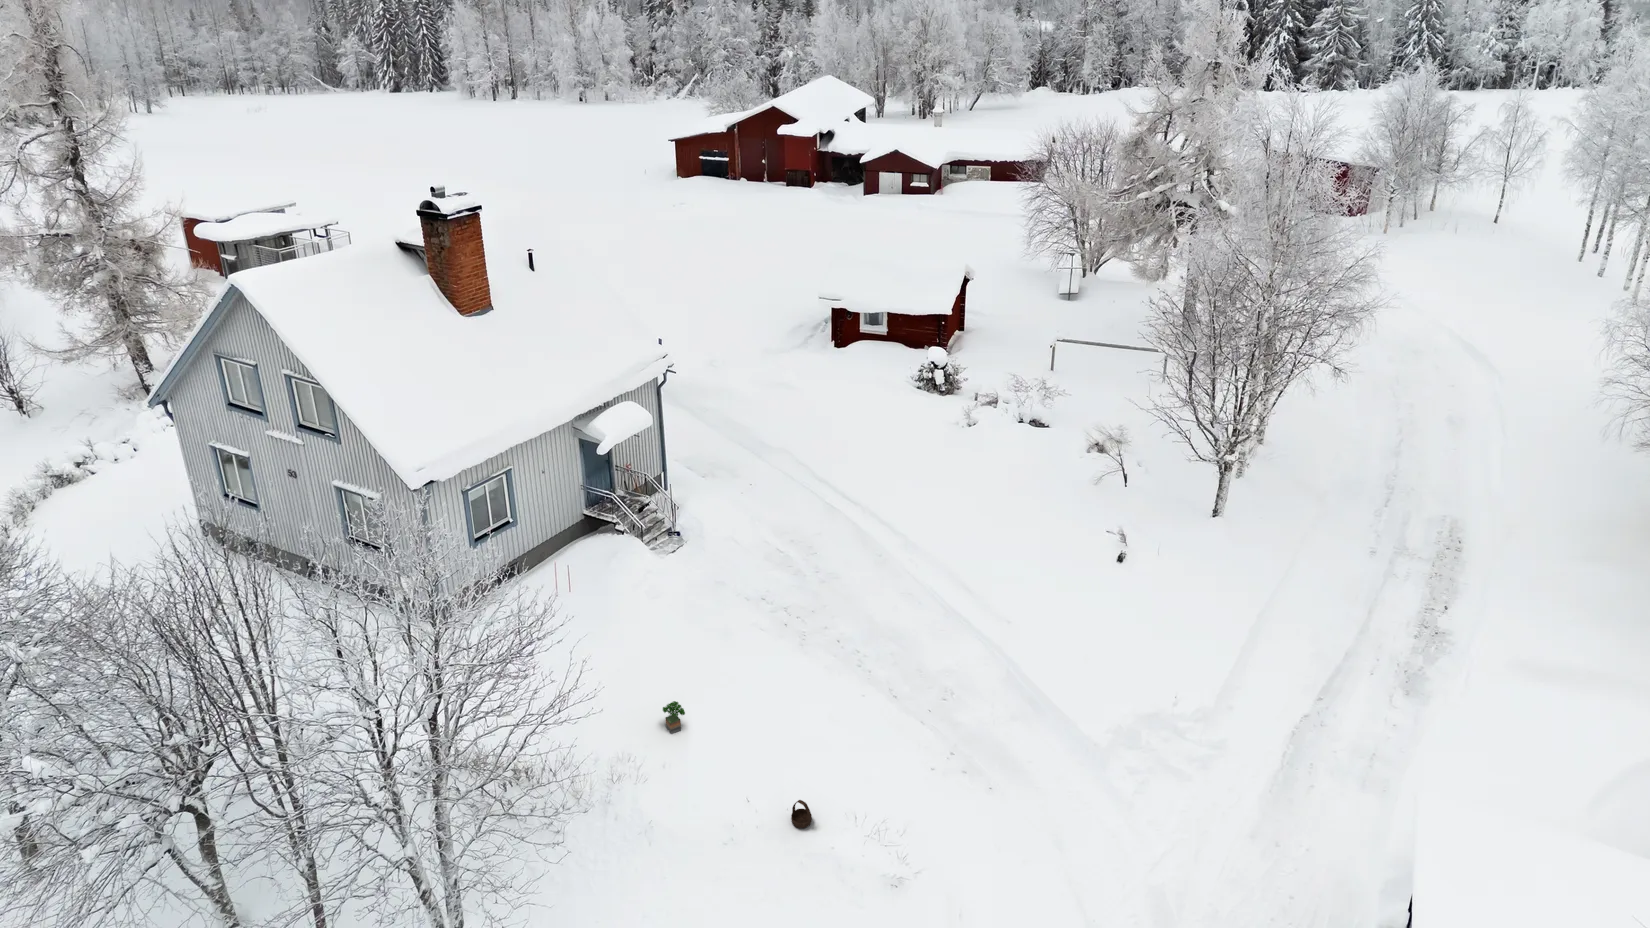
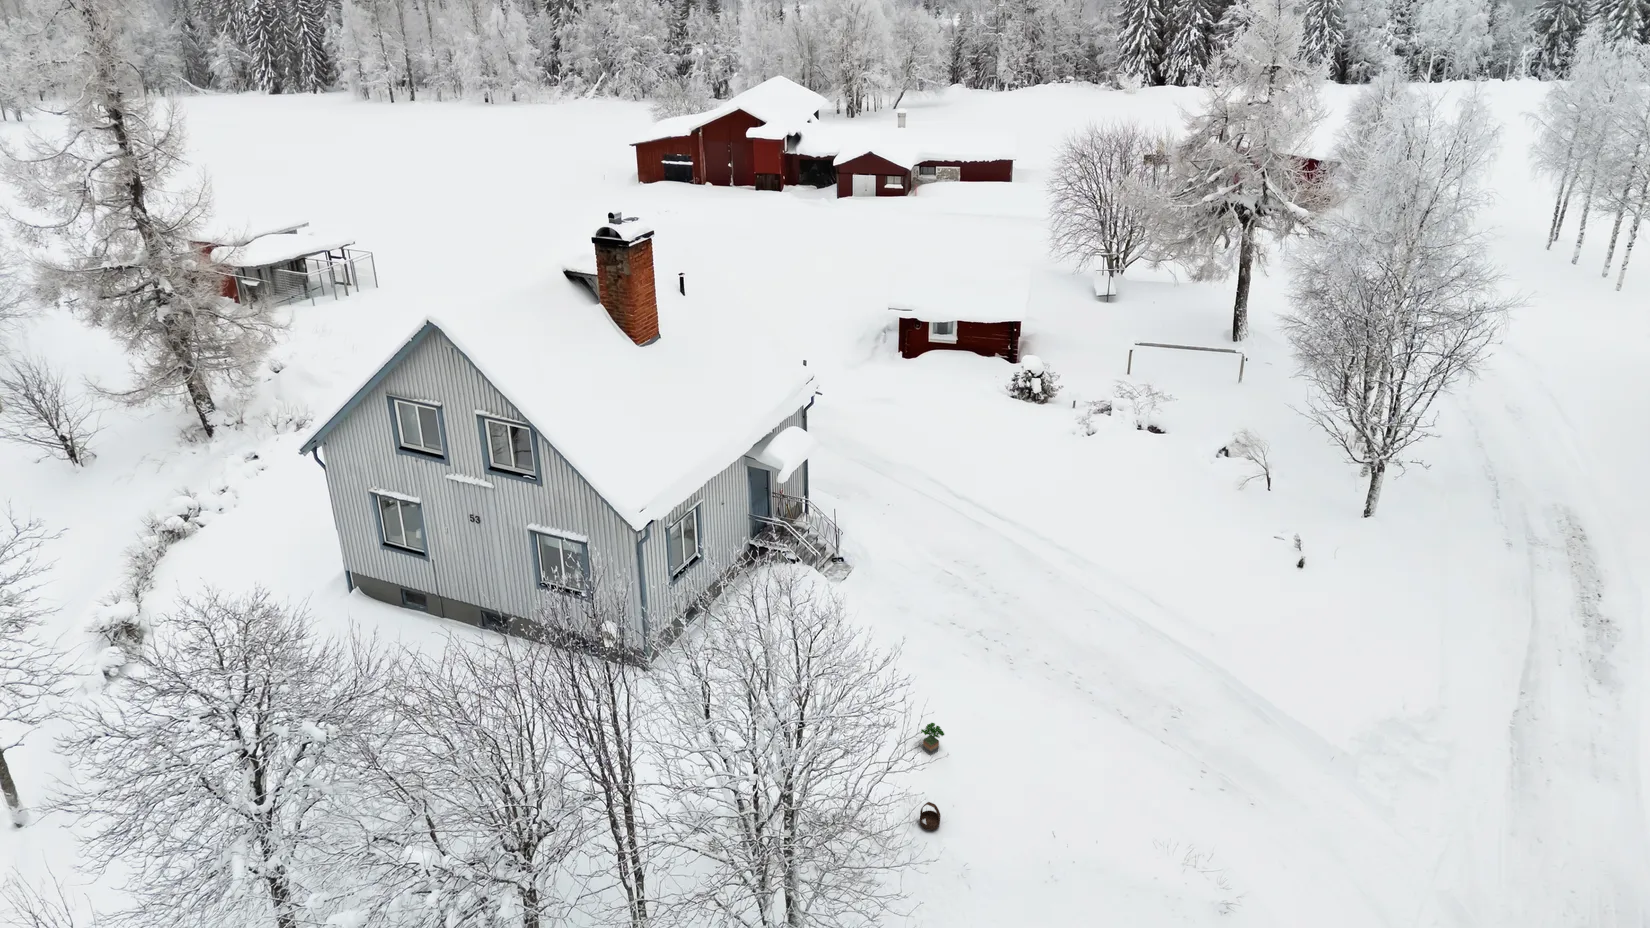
basket: present [791,800,812,828] -> present [920,802,940,830]

